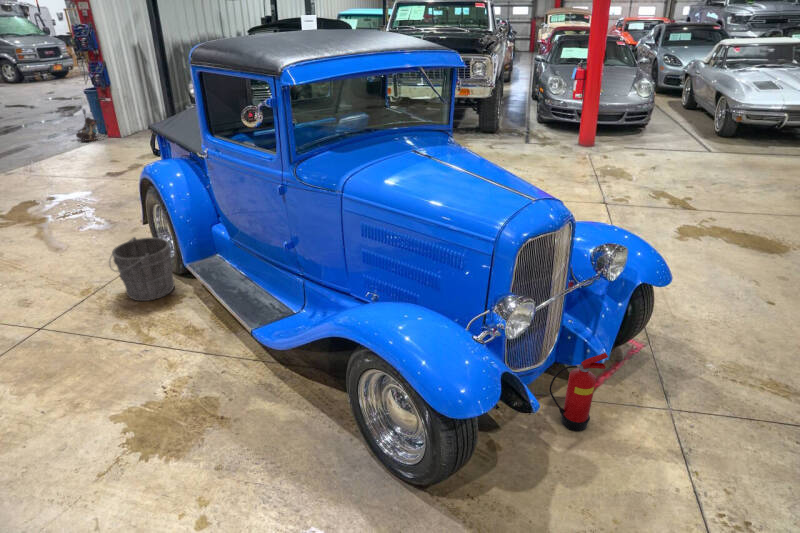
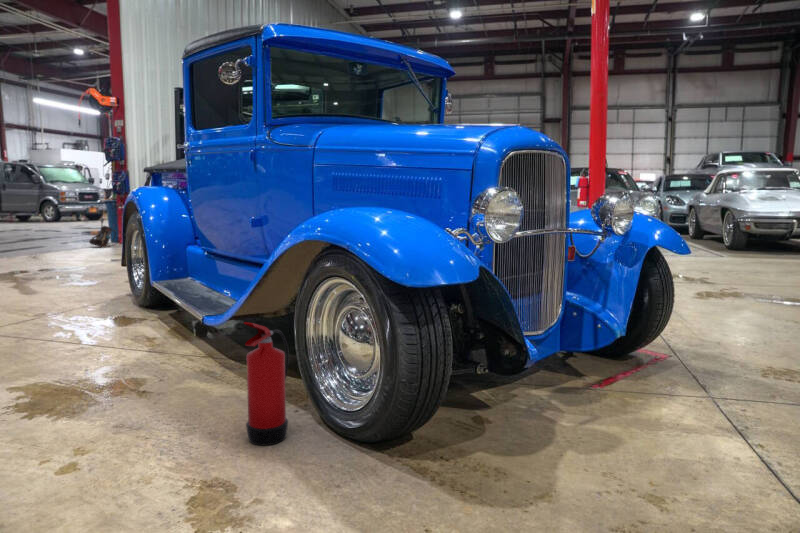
bucket: present [109,237,175,301] -> none [69,260,140,323]
fire extinguisher: present [549,353,608,431] -> present [244,322,289,445]

